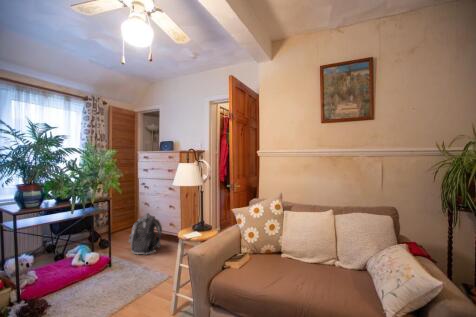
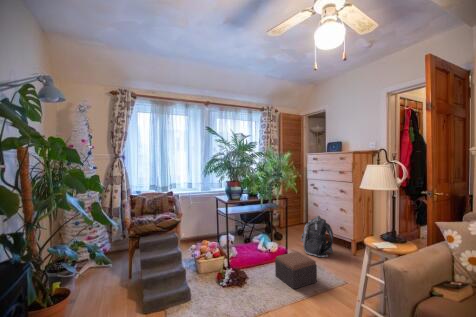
footstool: none [89,257,140,301] -> present [275,252,317,289]

